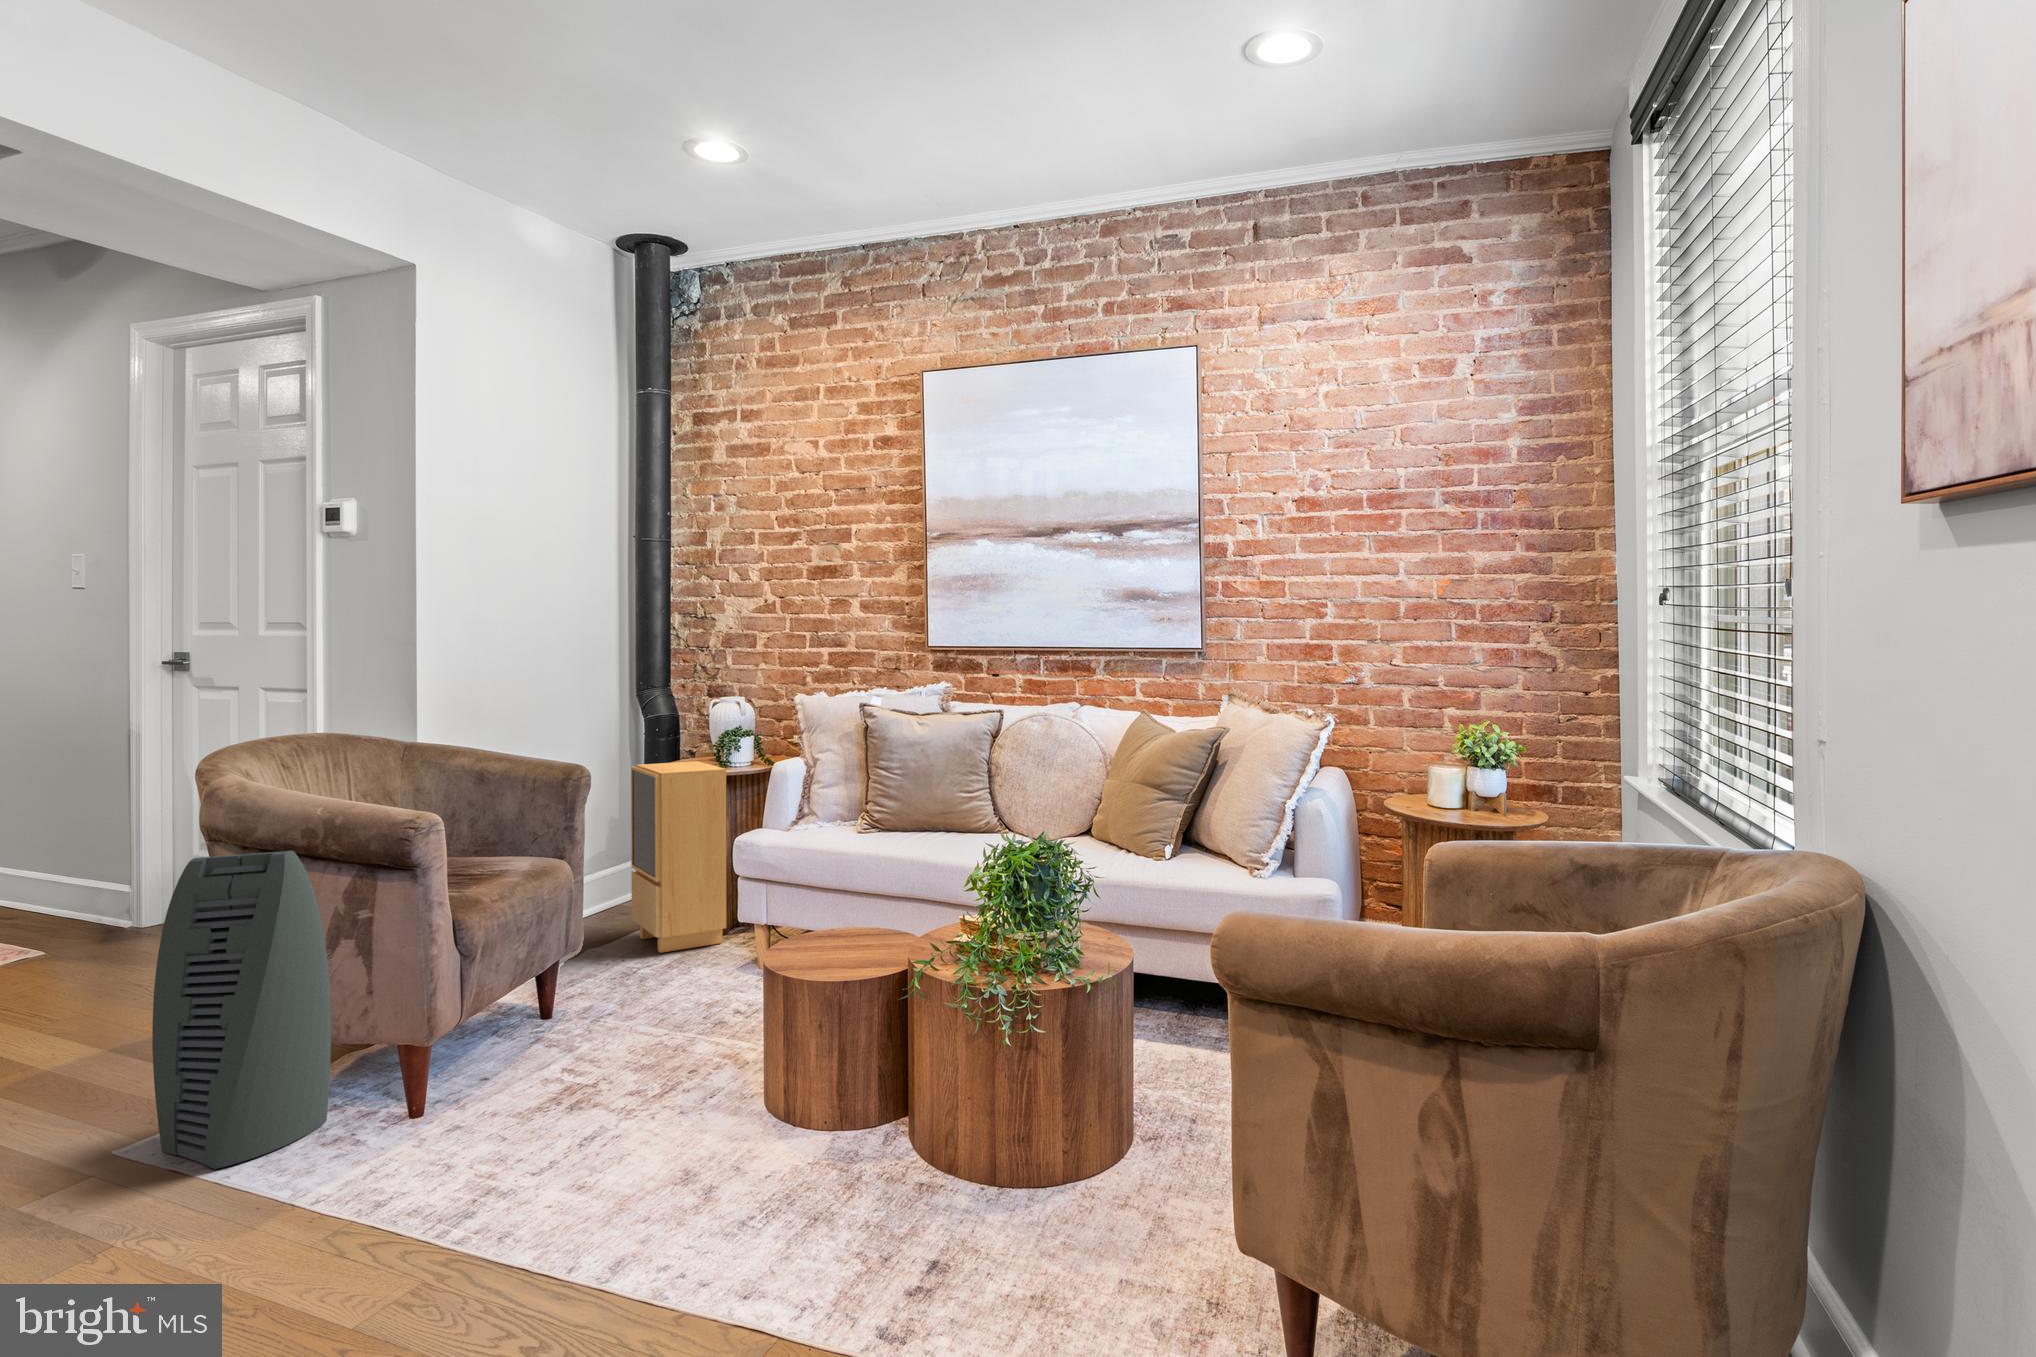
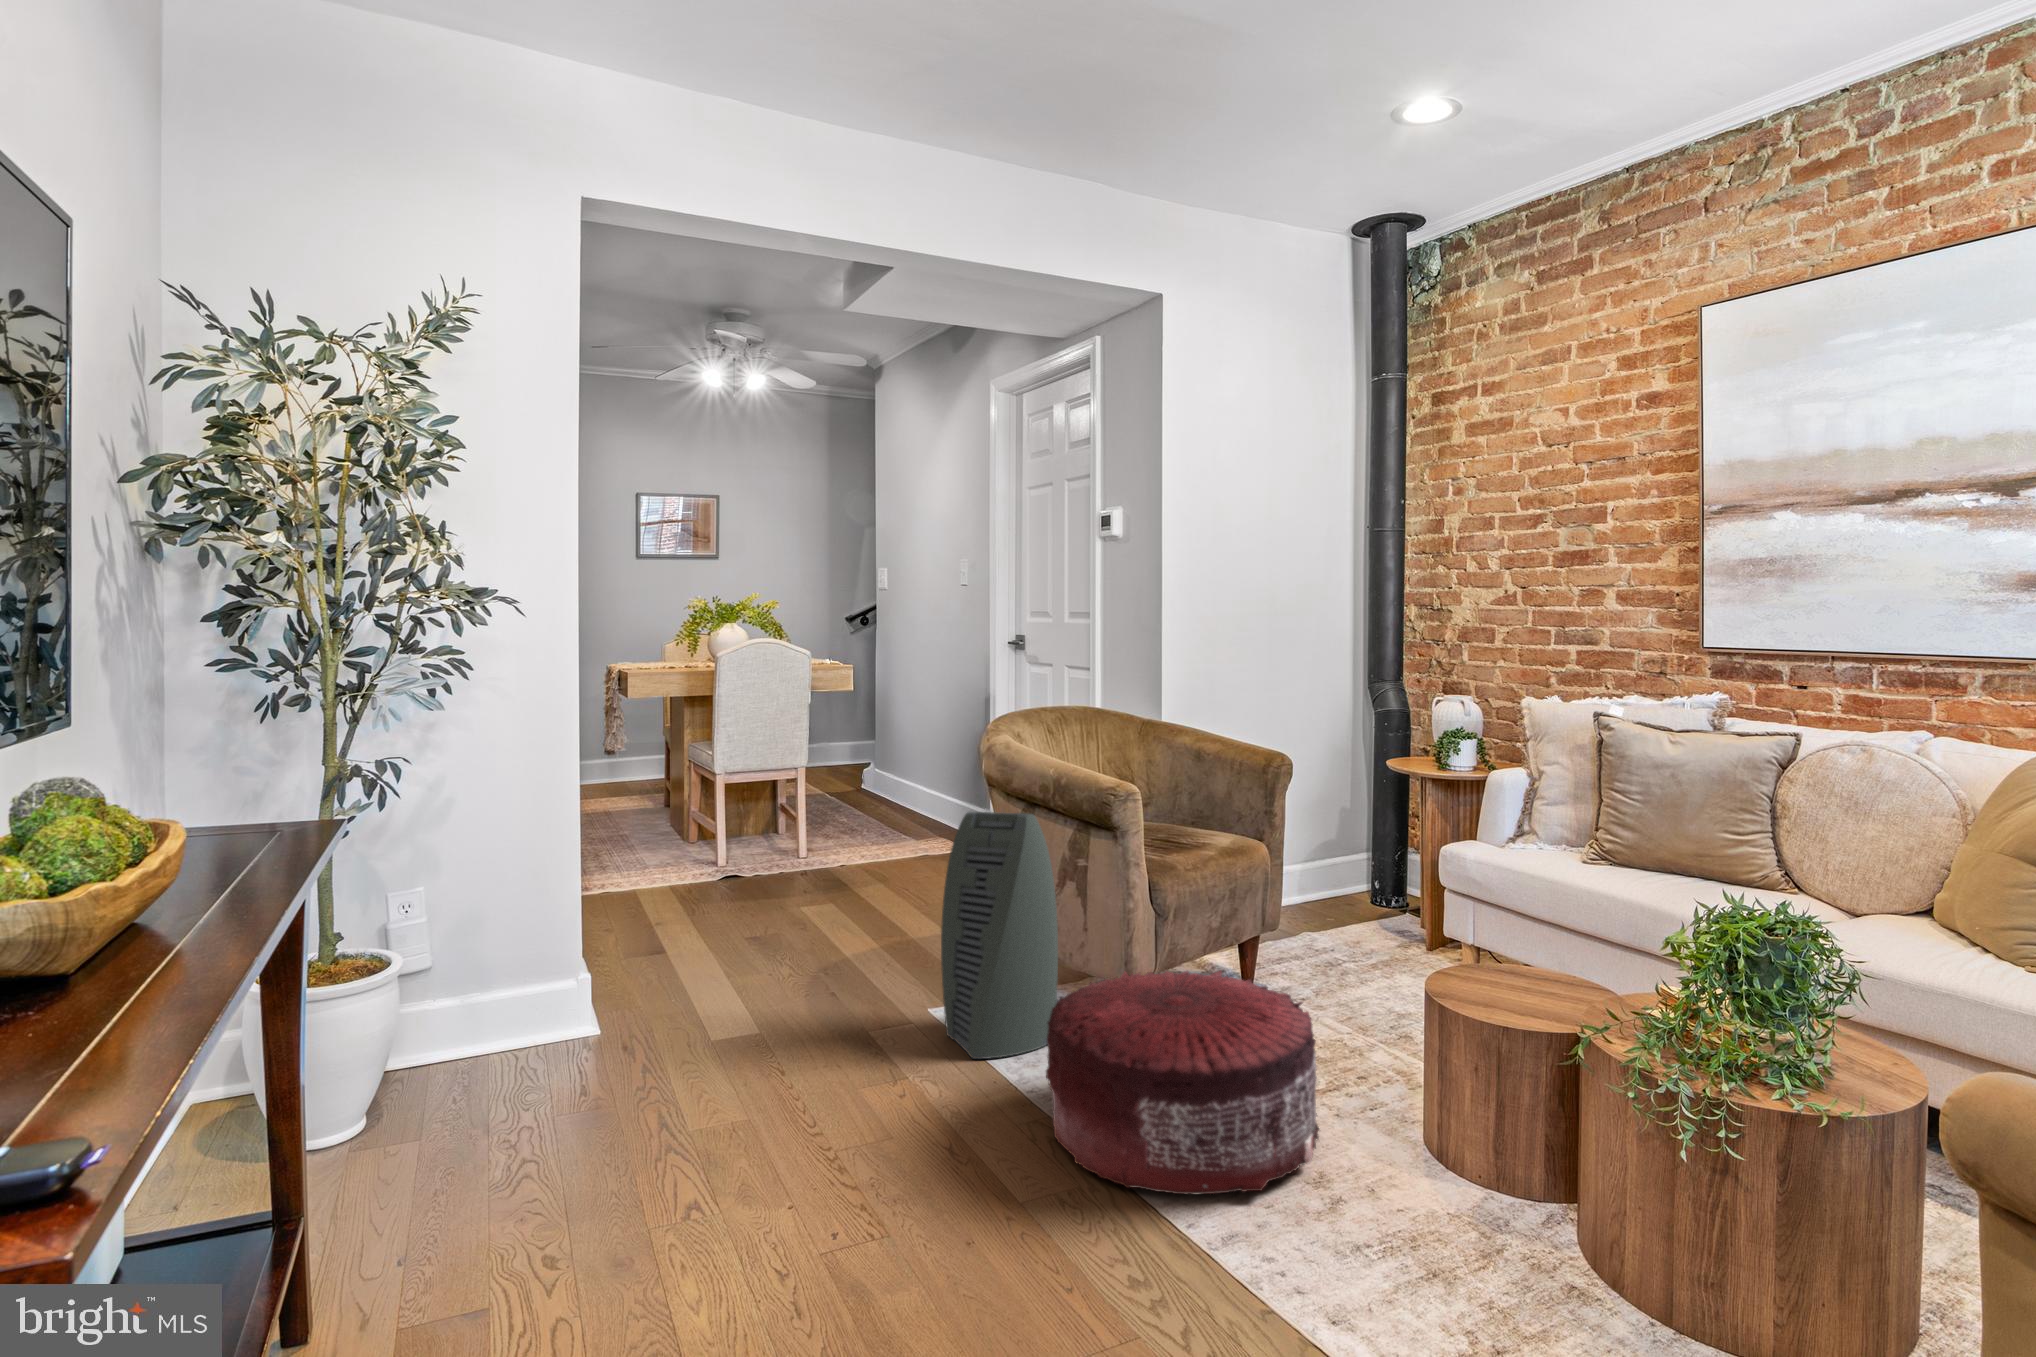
speaker: present [631,761,726,953] -> none [1345,760,1441,954]
pouf: none [351,990,674,1245] -> present [1046,970,1319,1194]

